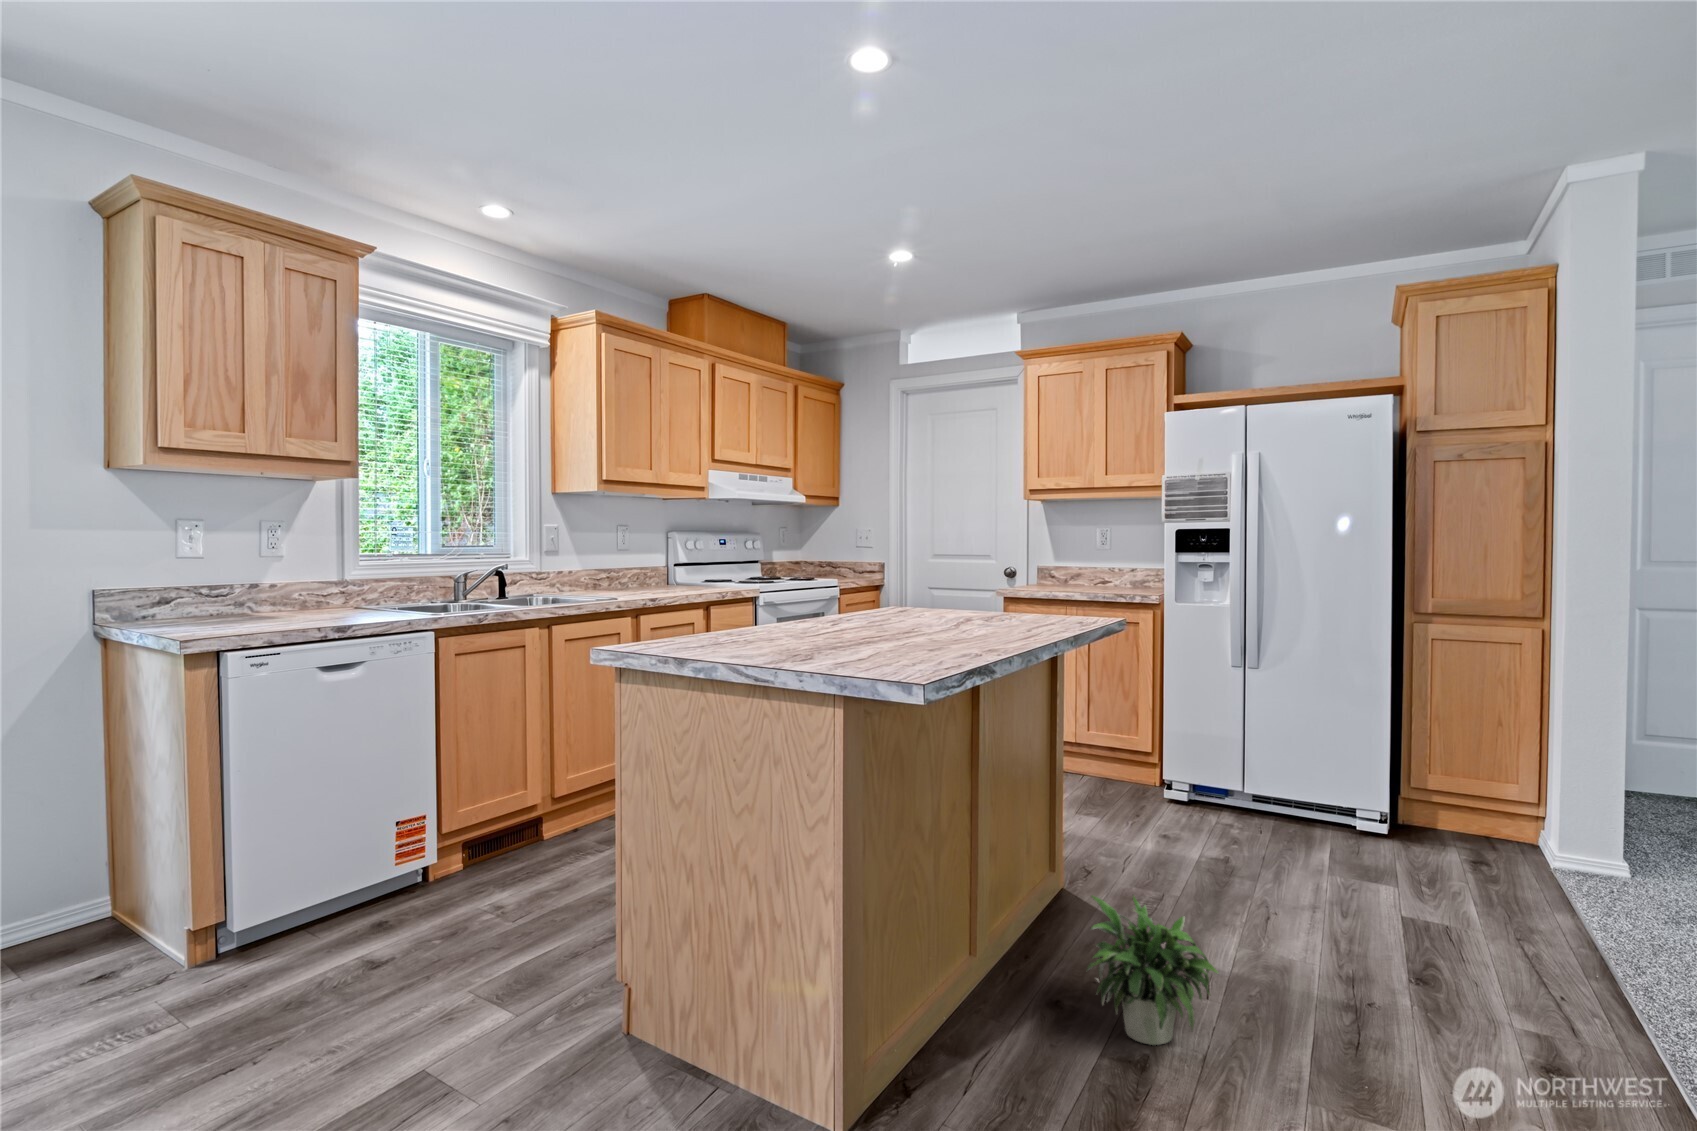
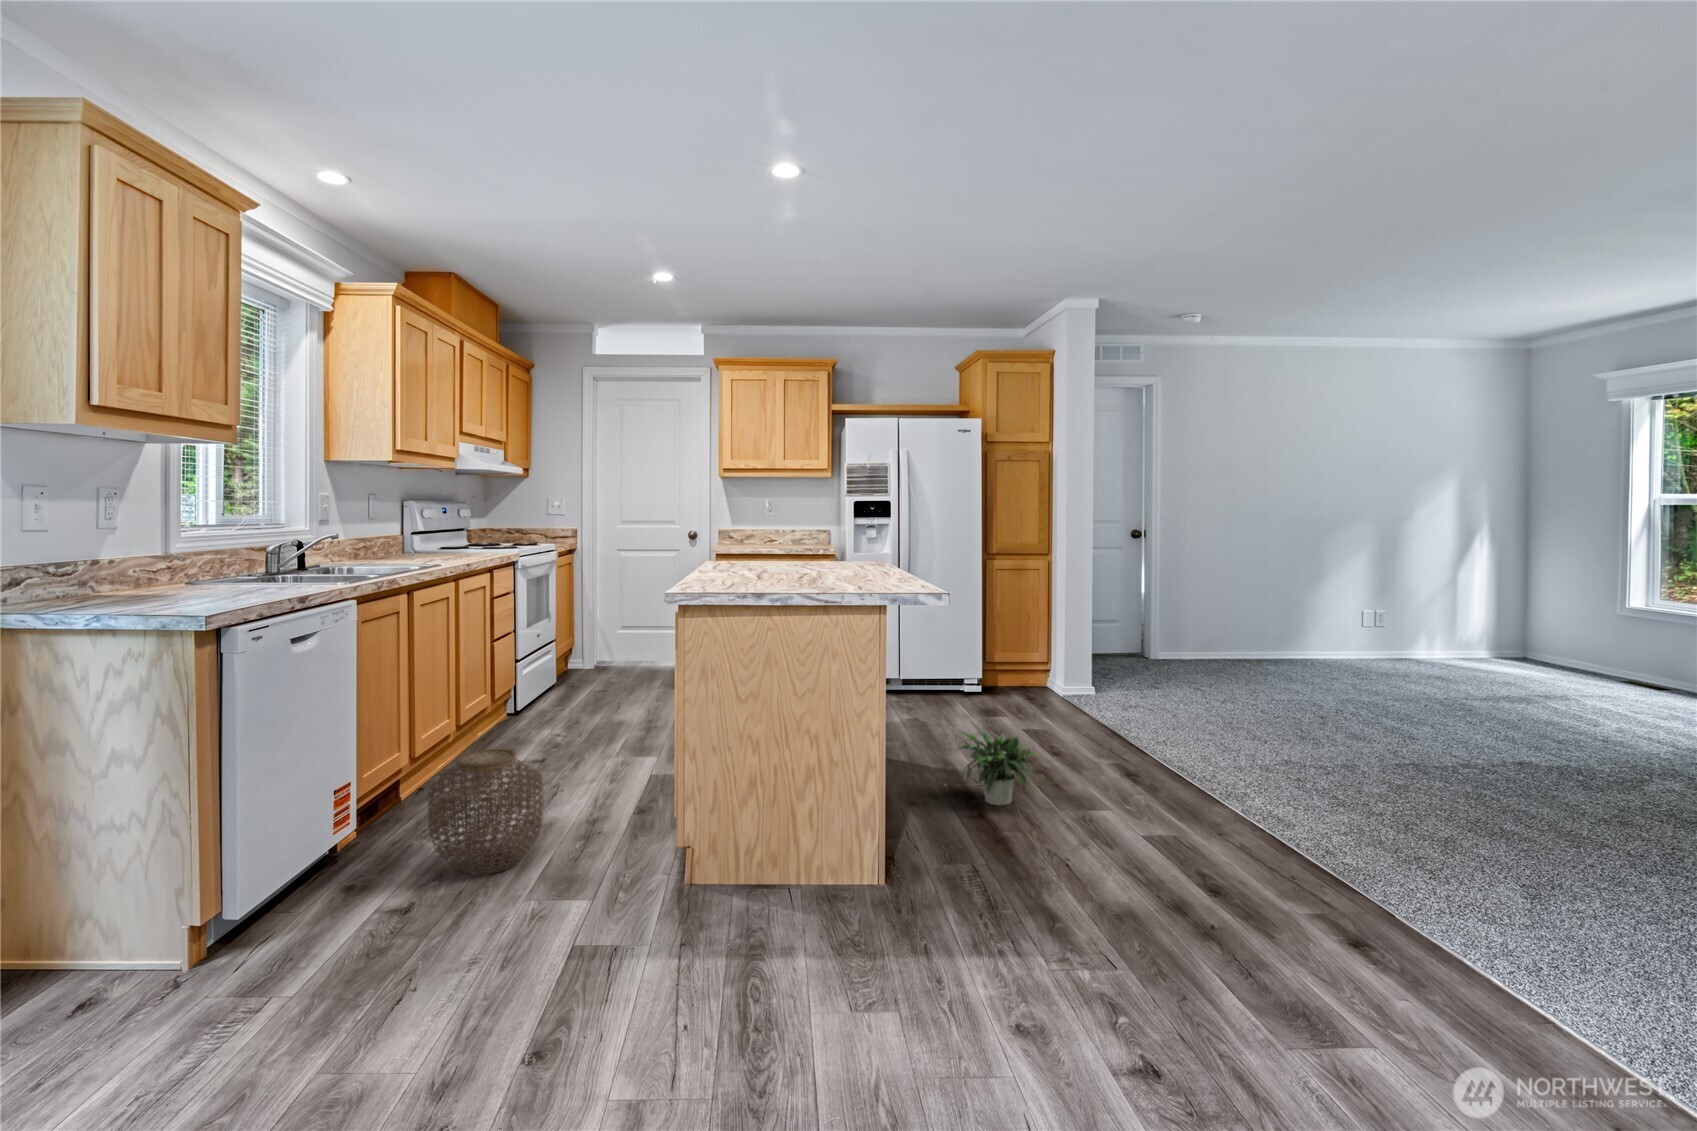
woven basket: none [402,805,530,949] -> present [428,749,543,875]

